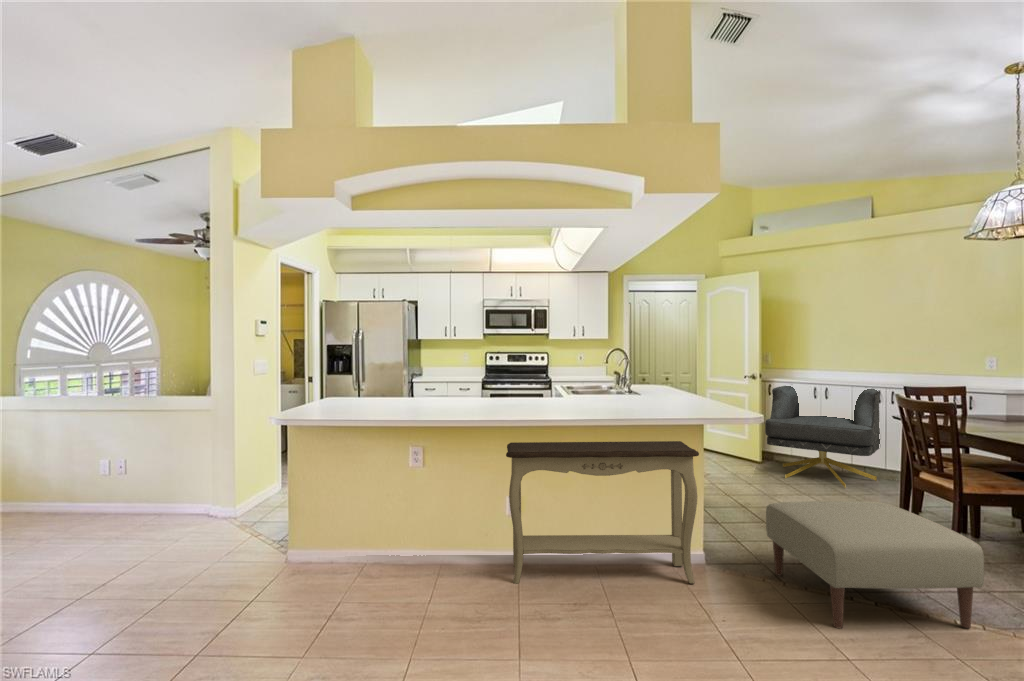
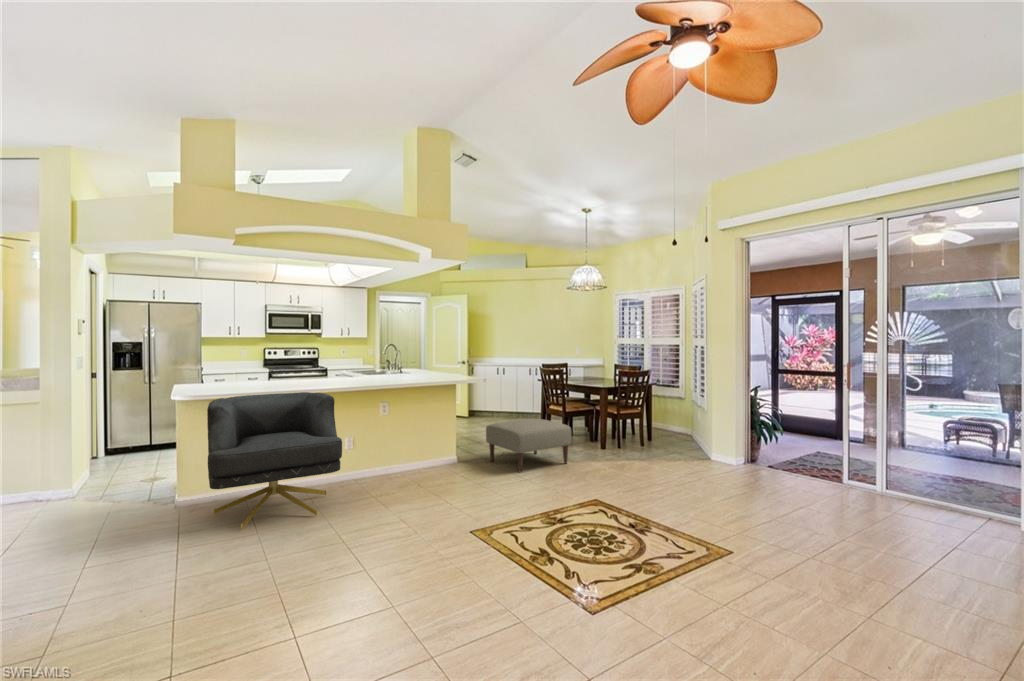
armchair: present [765,386,880,488] -> present [207,392,342,530]
console table: present [506,441,699,584] -> none [343,396,457,488]

